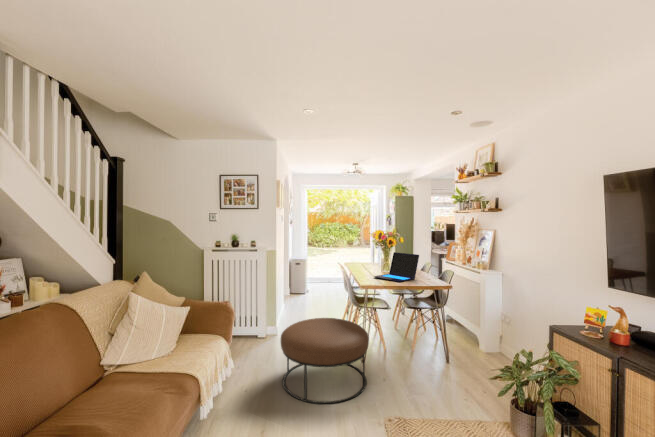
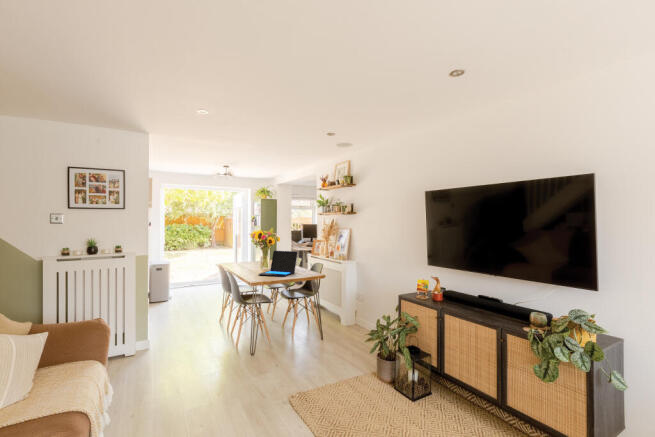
ottoman: present [281,318,369,404] -> none [172,318,264,403]

